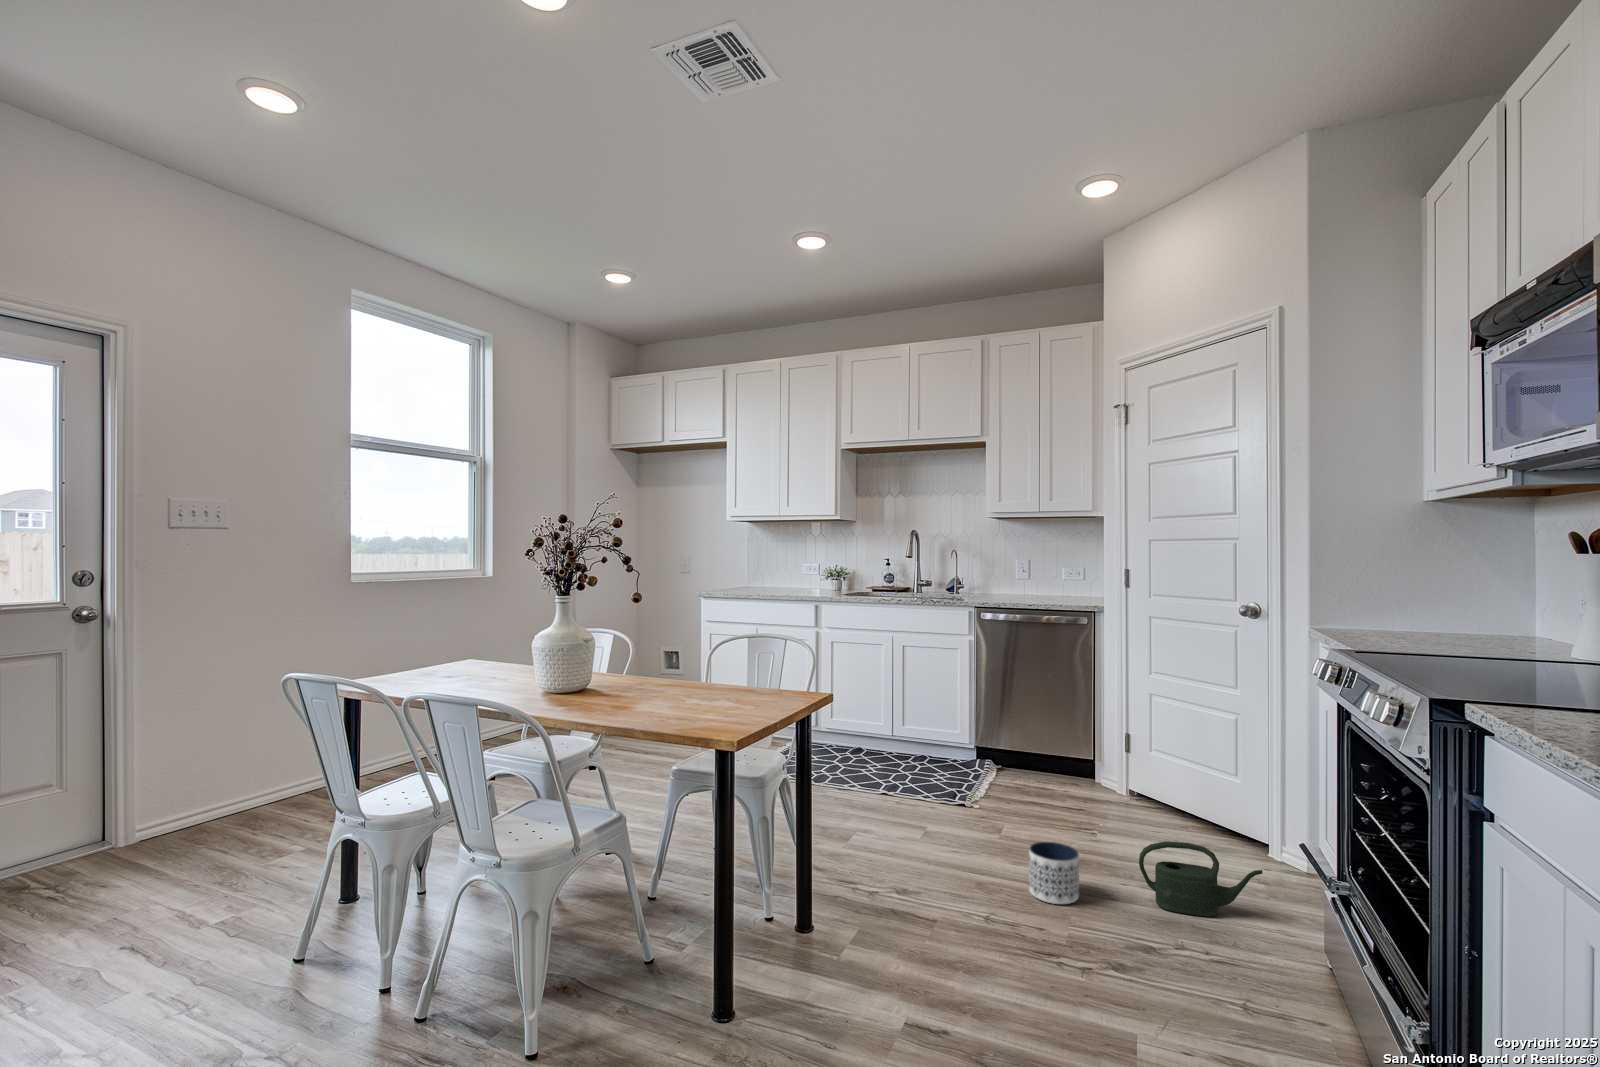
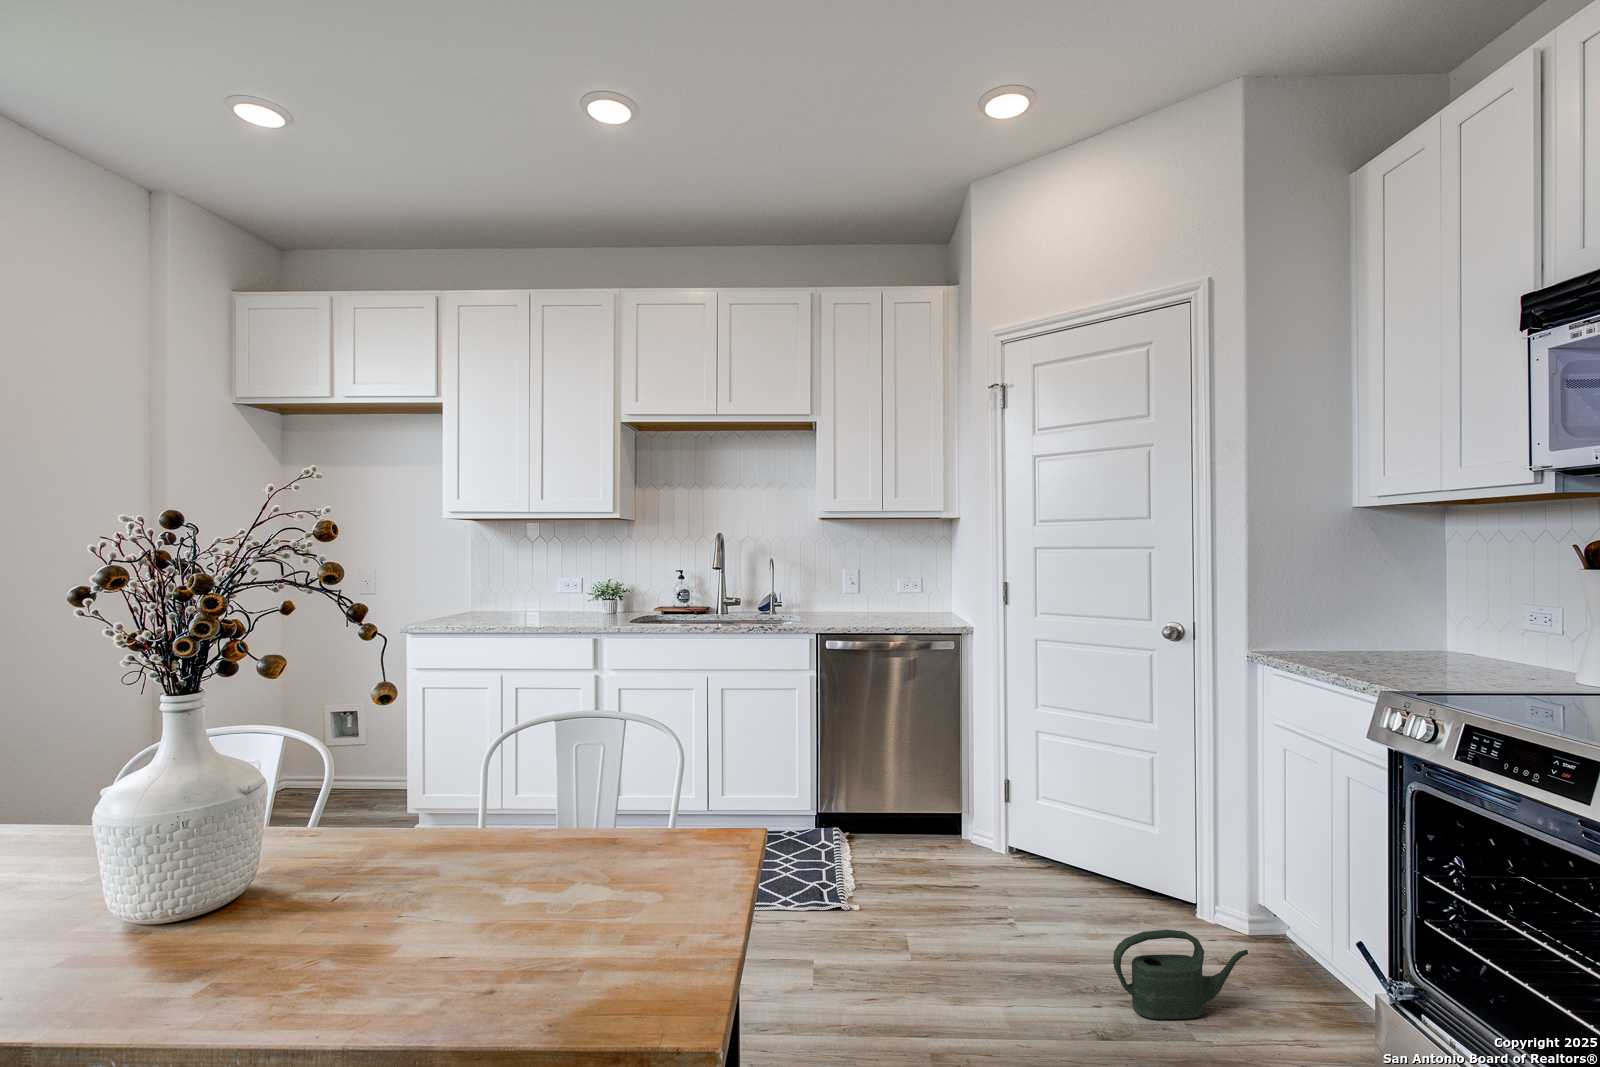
planter: present [1029,842,1079,904] -> none [986,953,1051,1040]

